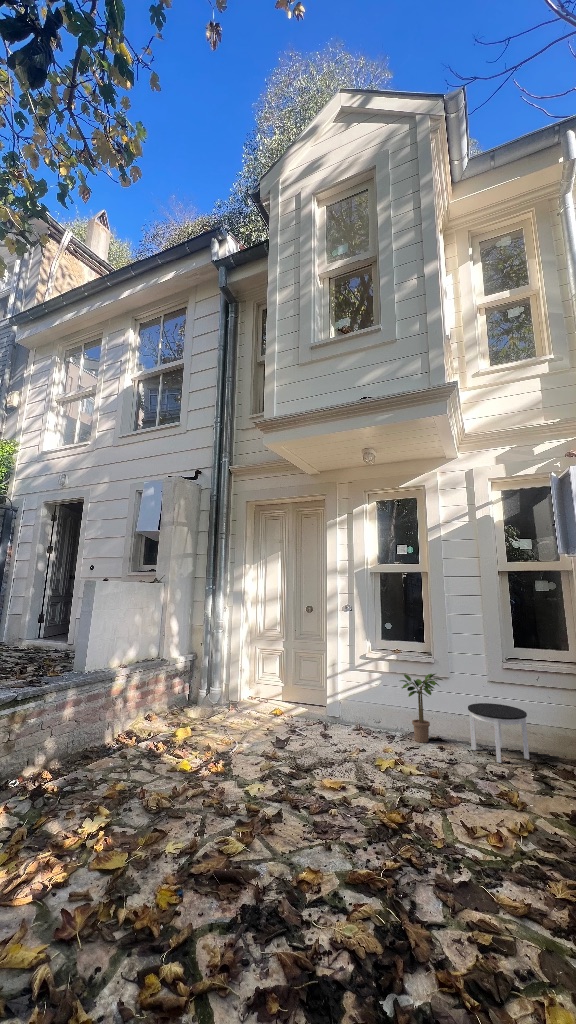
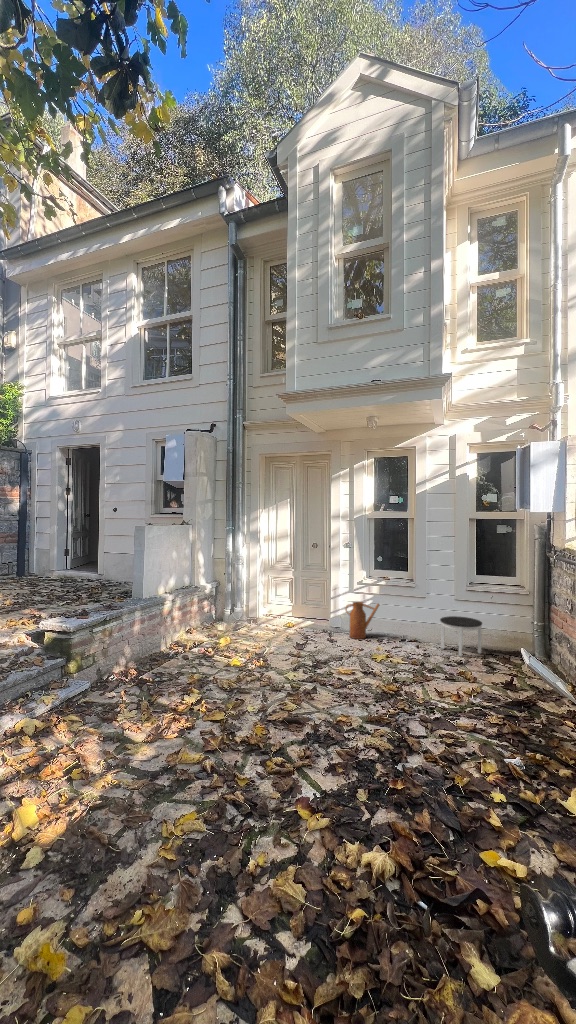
potted plant: present [400,674,442,743] -> none [388,596,423,645]
watering can: none [344,680,388,732] -> present [345,601,380,639]

